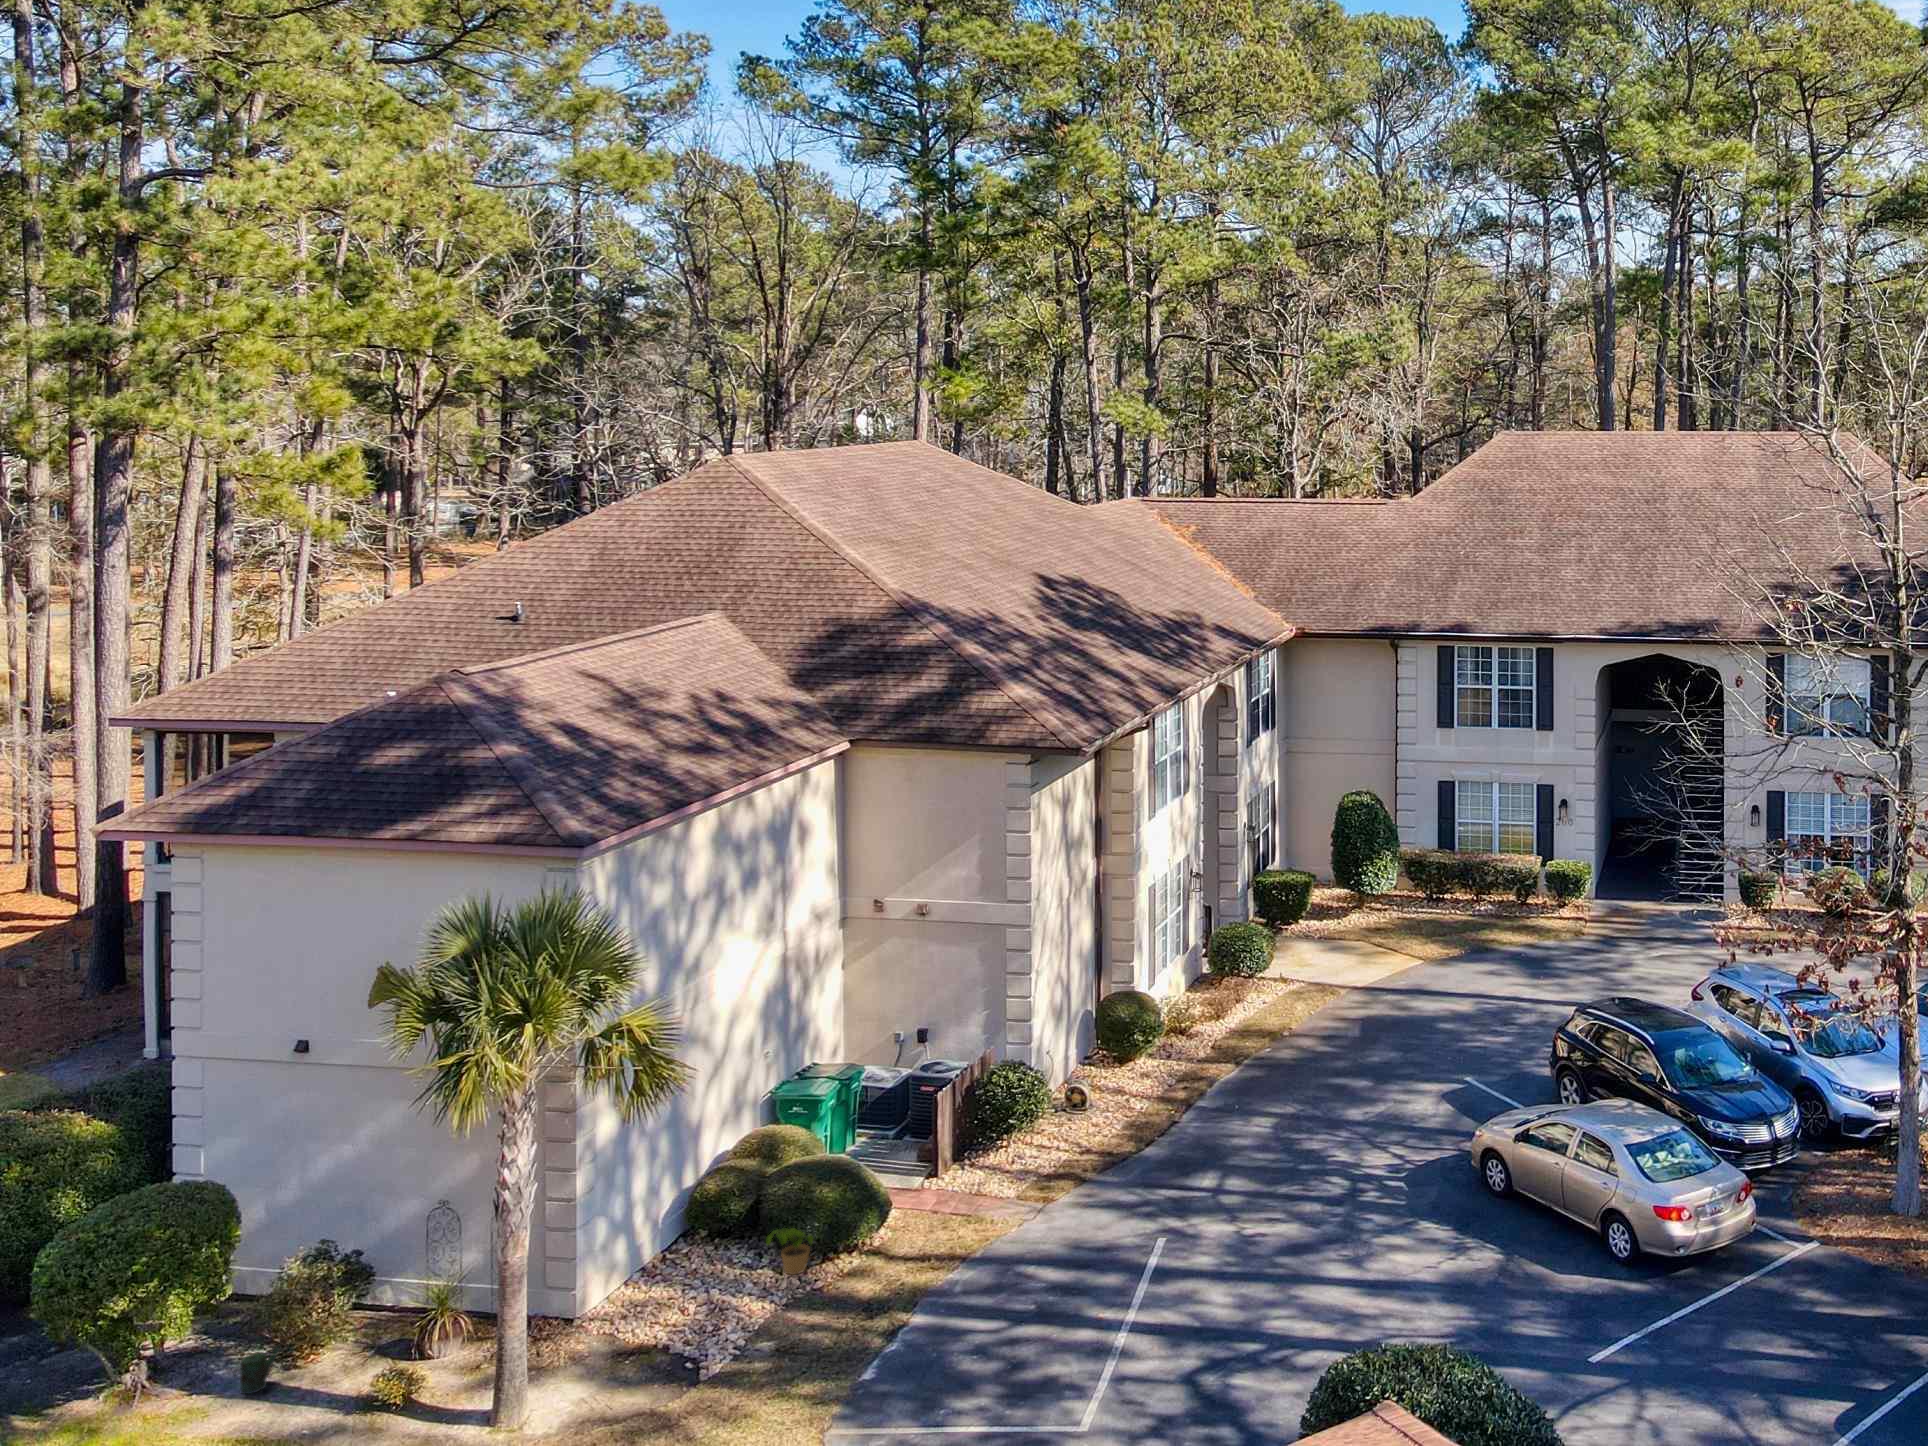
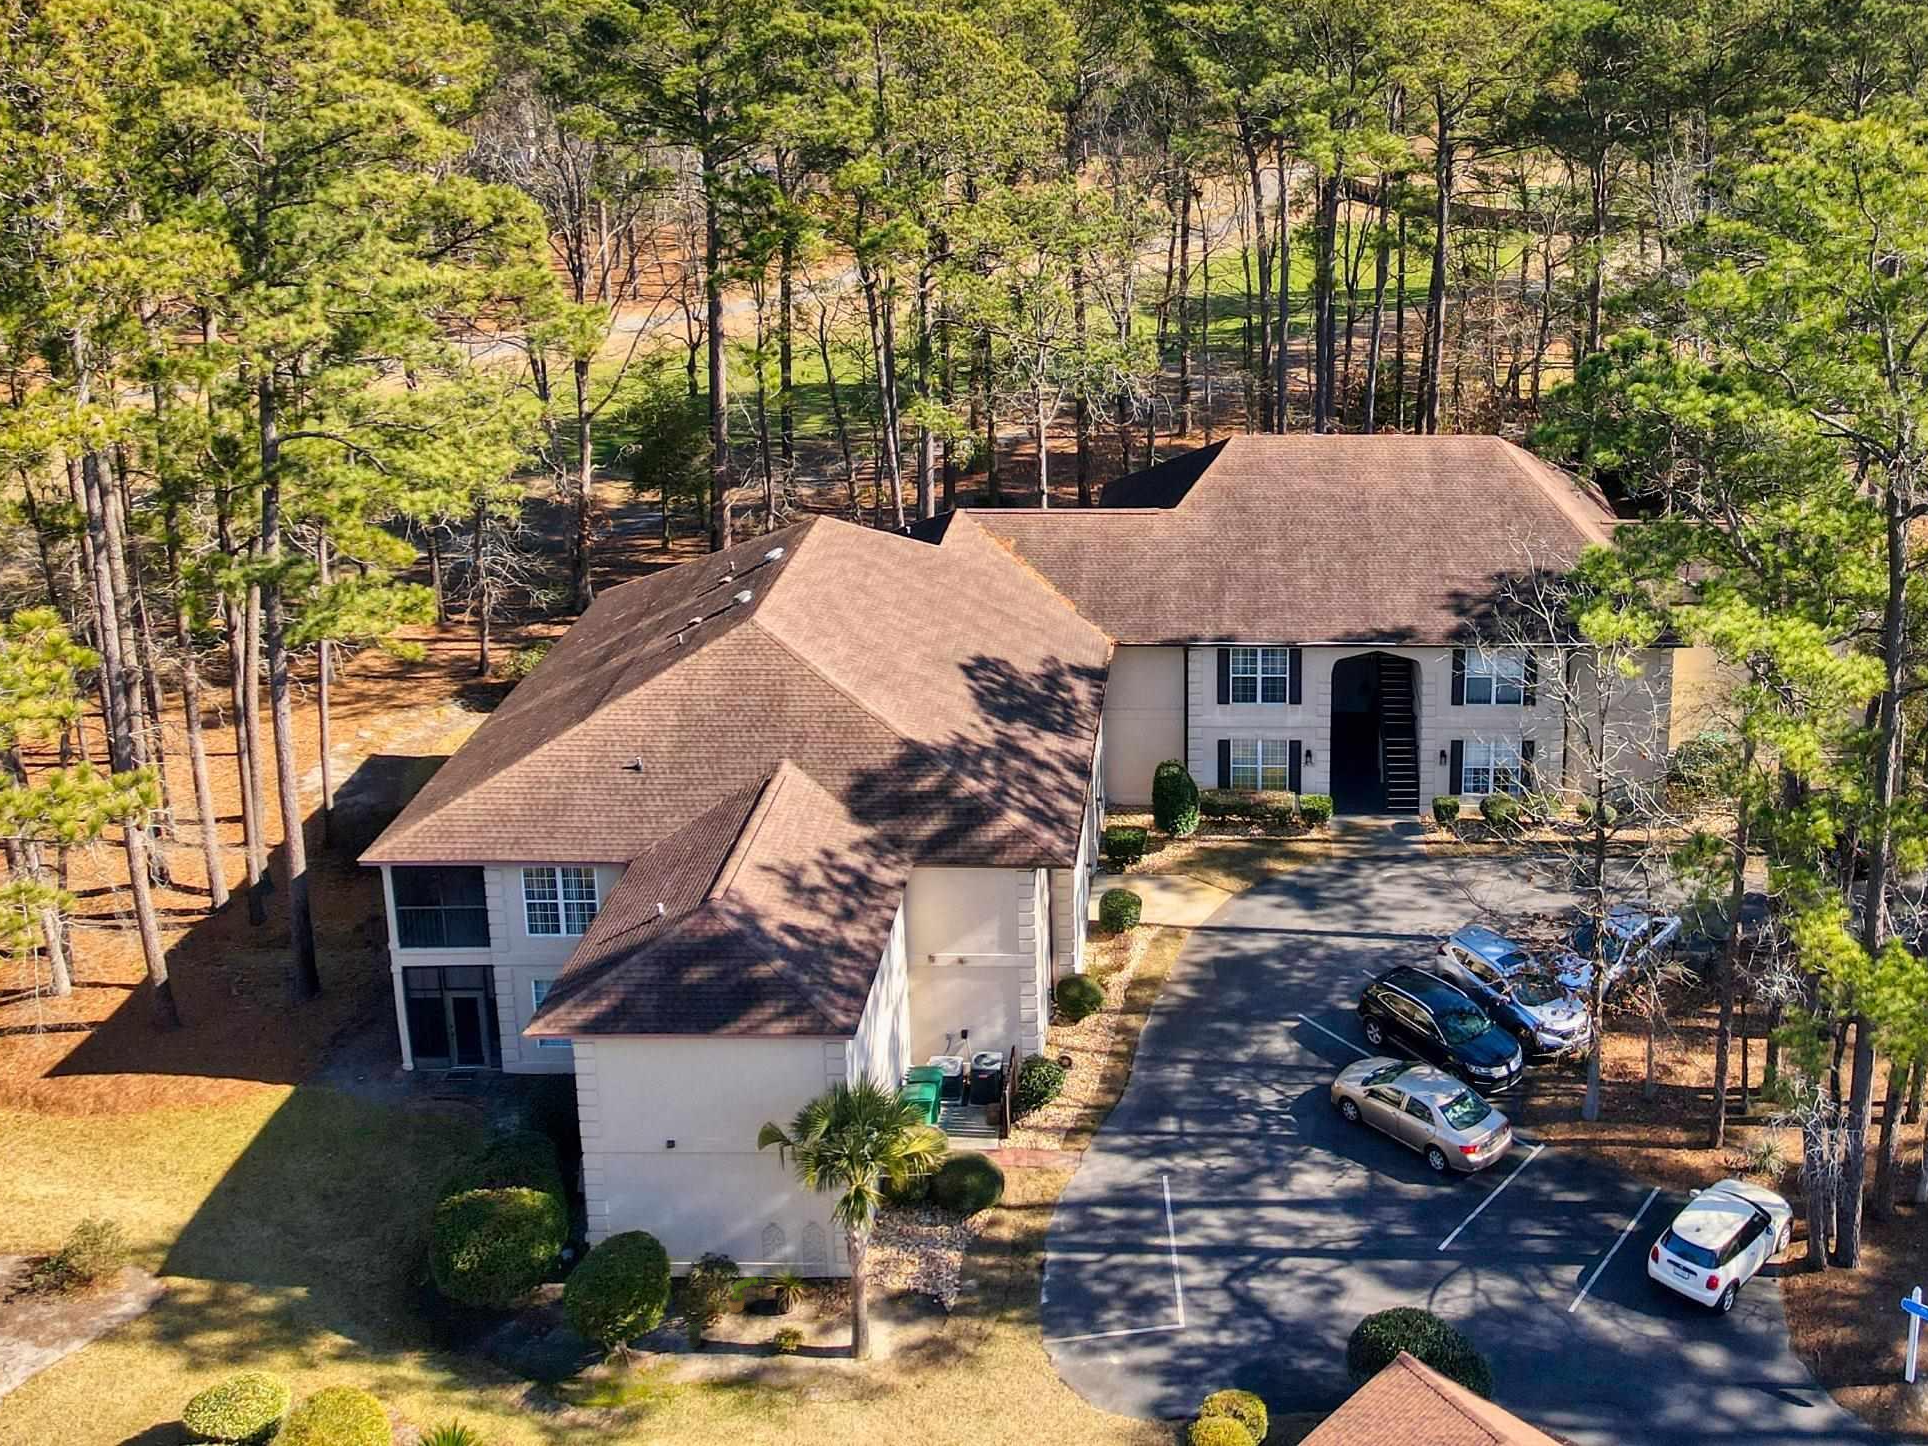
potted plant: present [766,1228,813,1275] -> present [727,1274,764,1313]

